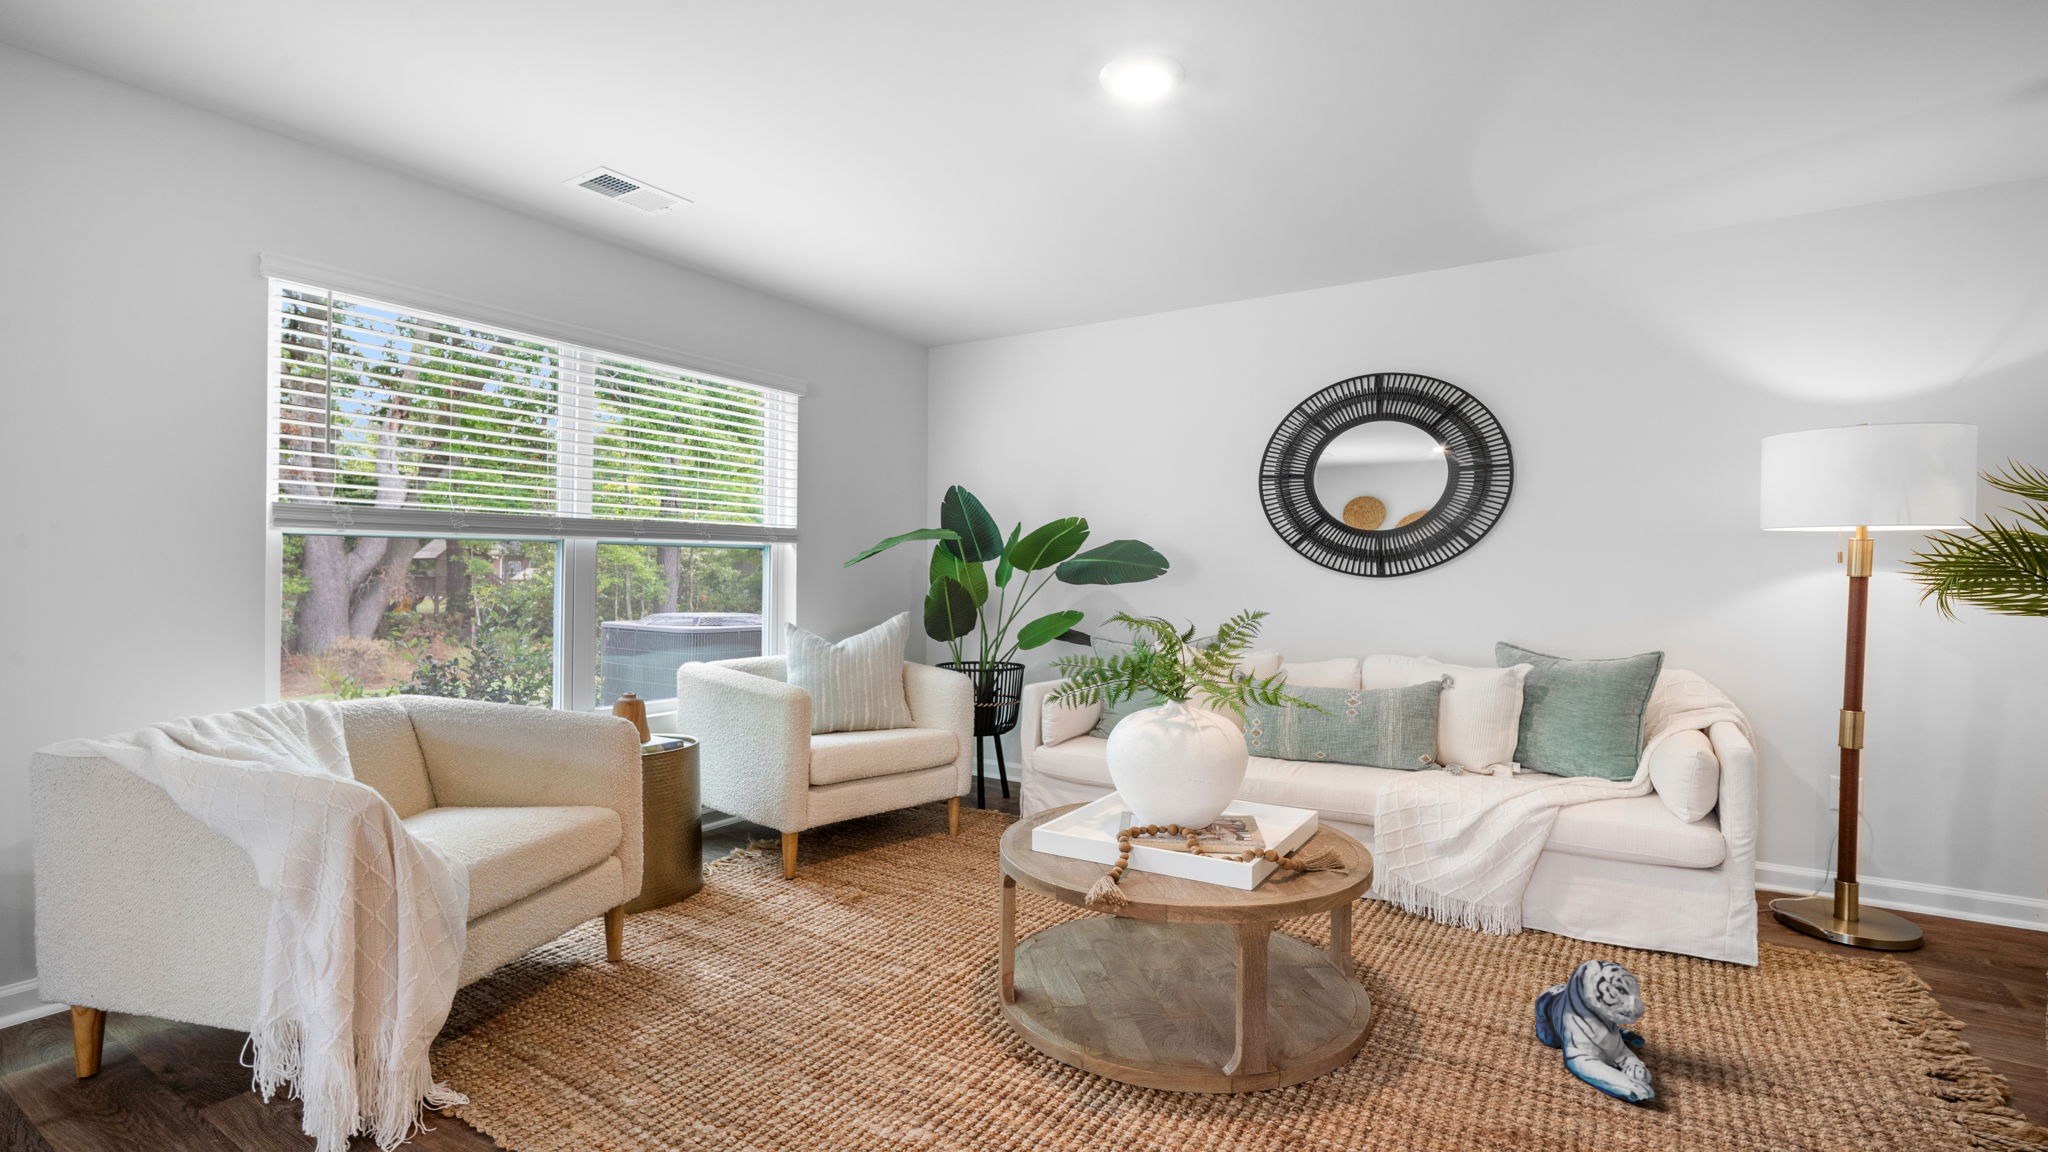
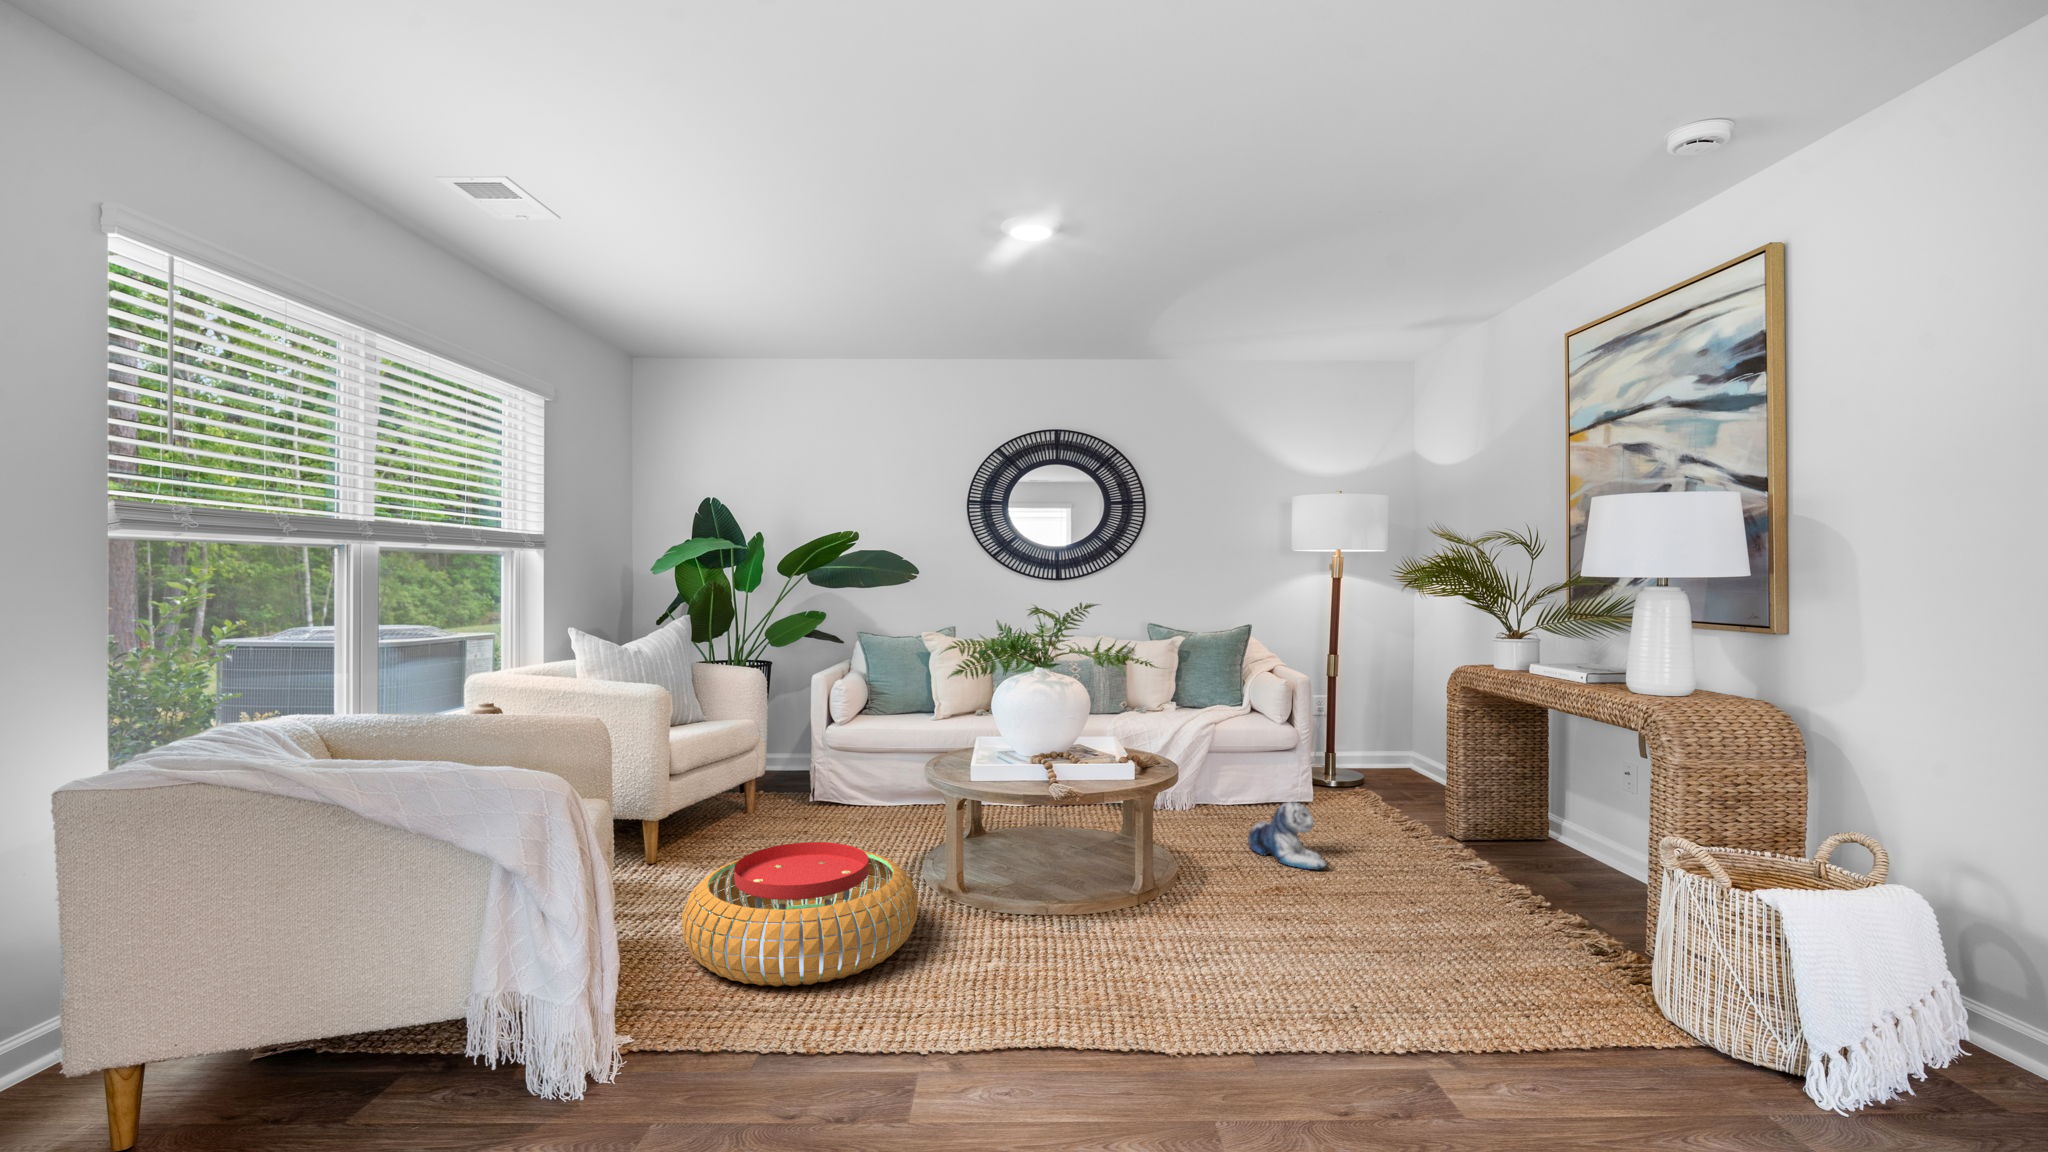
pouf: none [569,878,884,1075] -> present [682,842,918,987]

